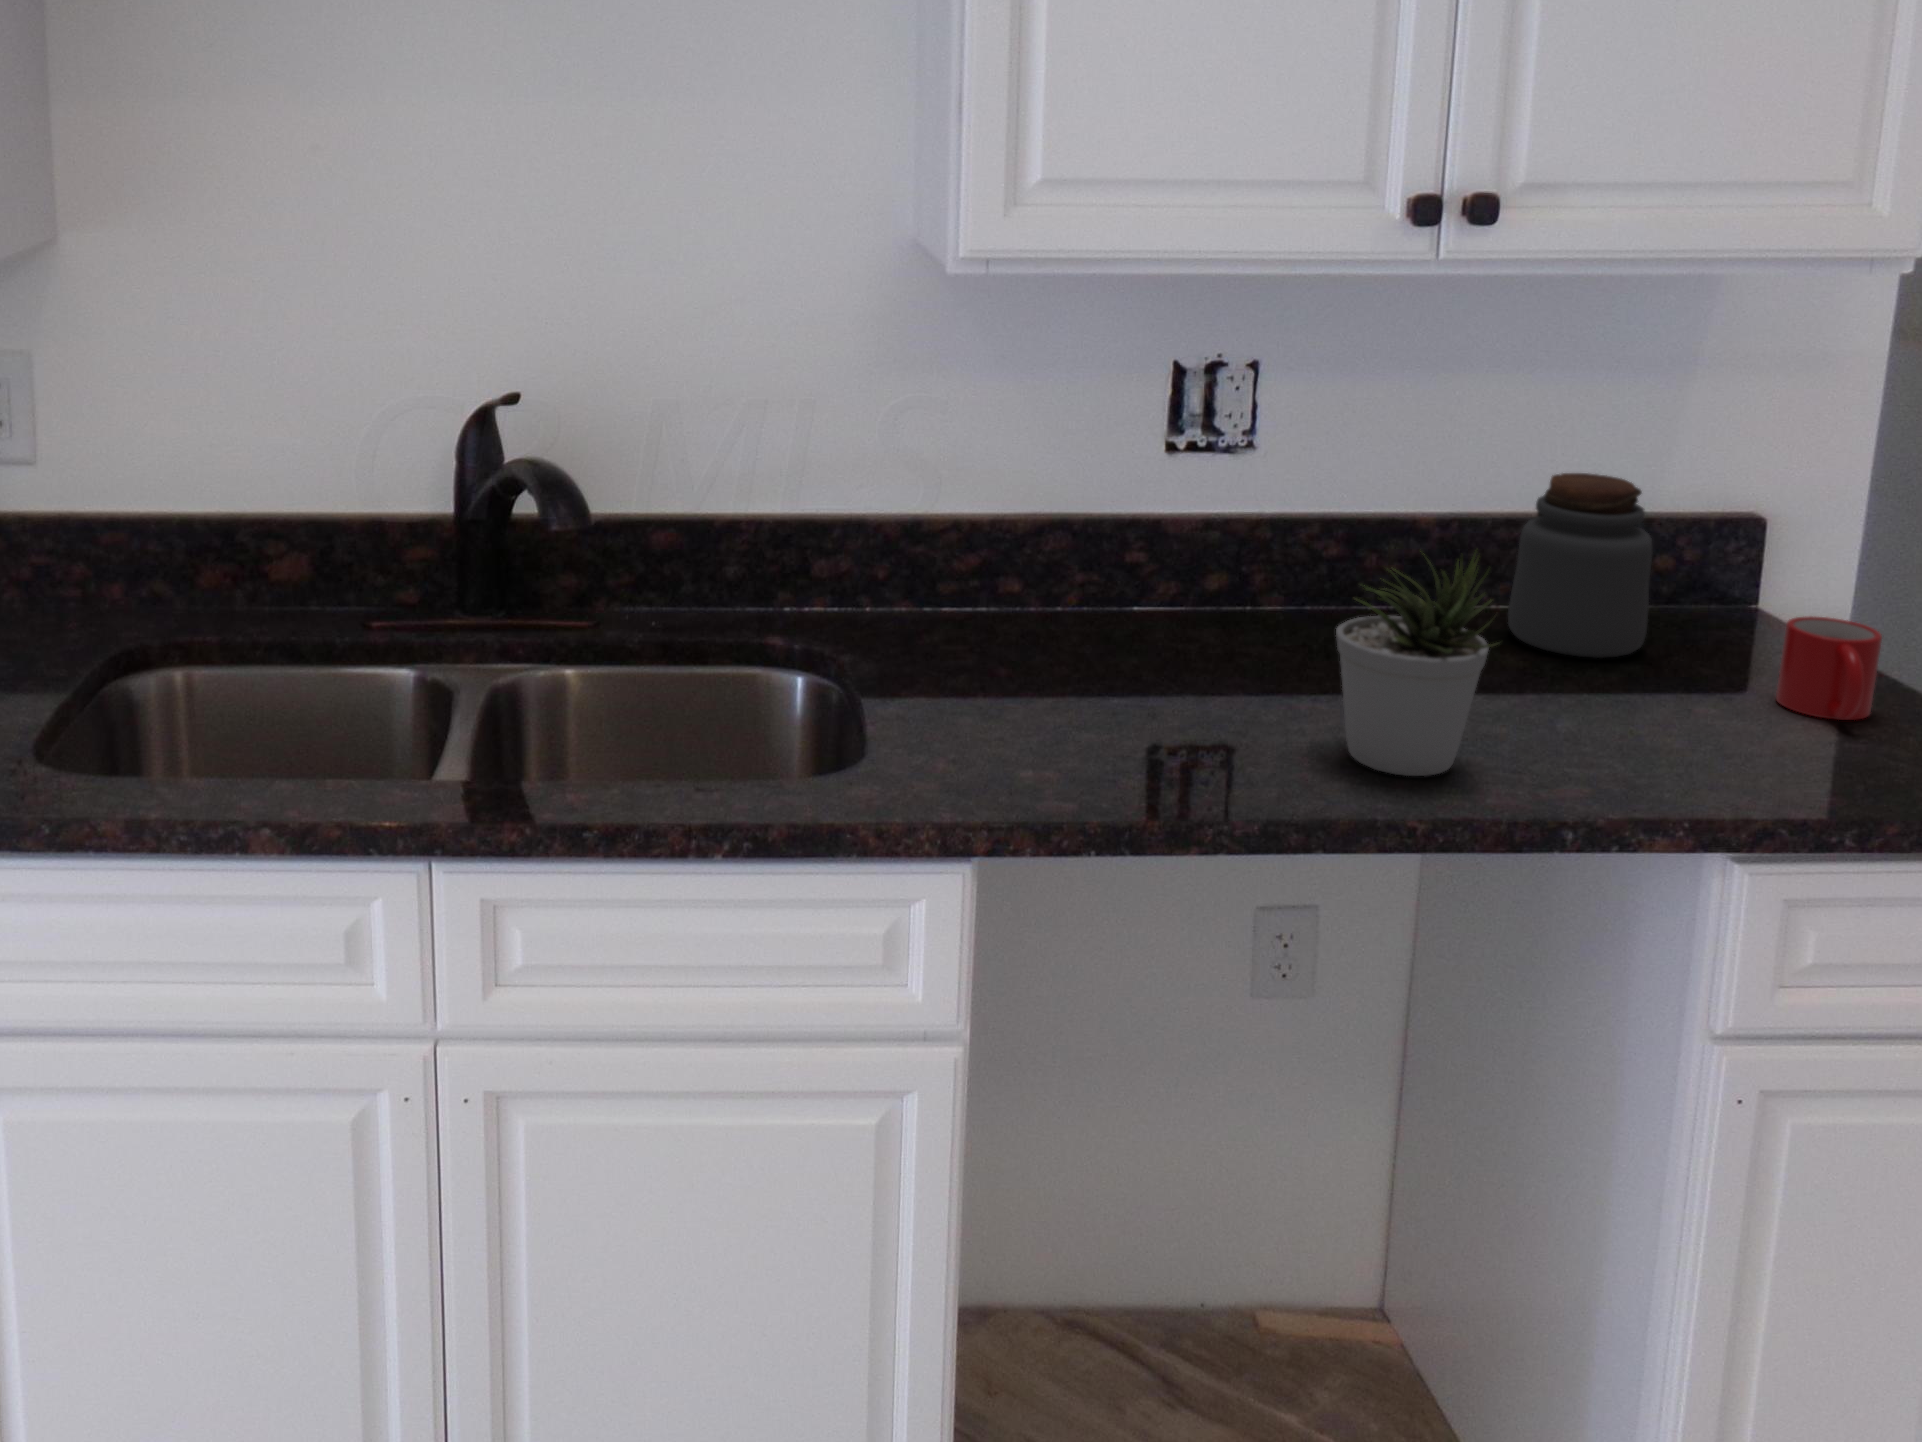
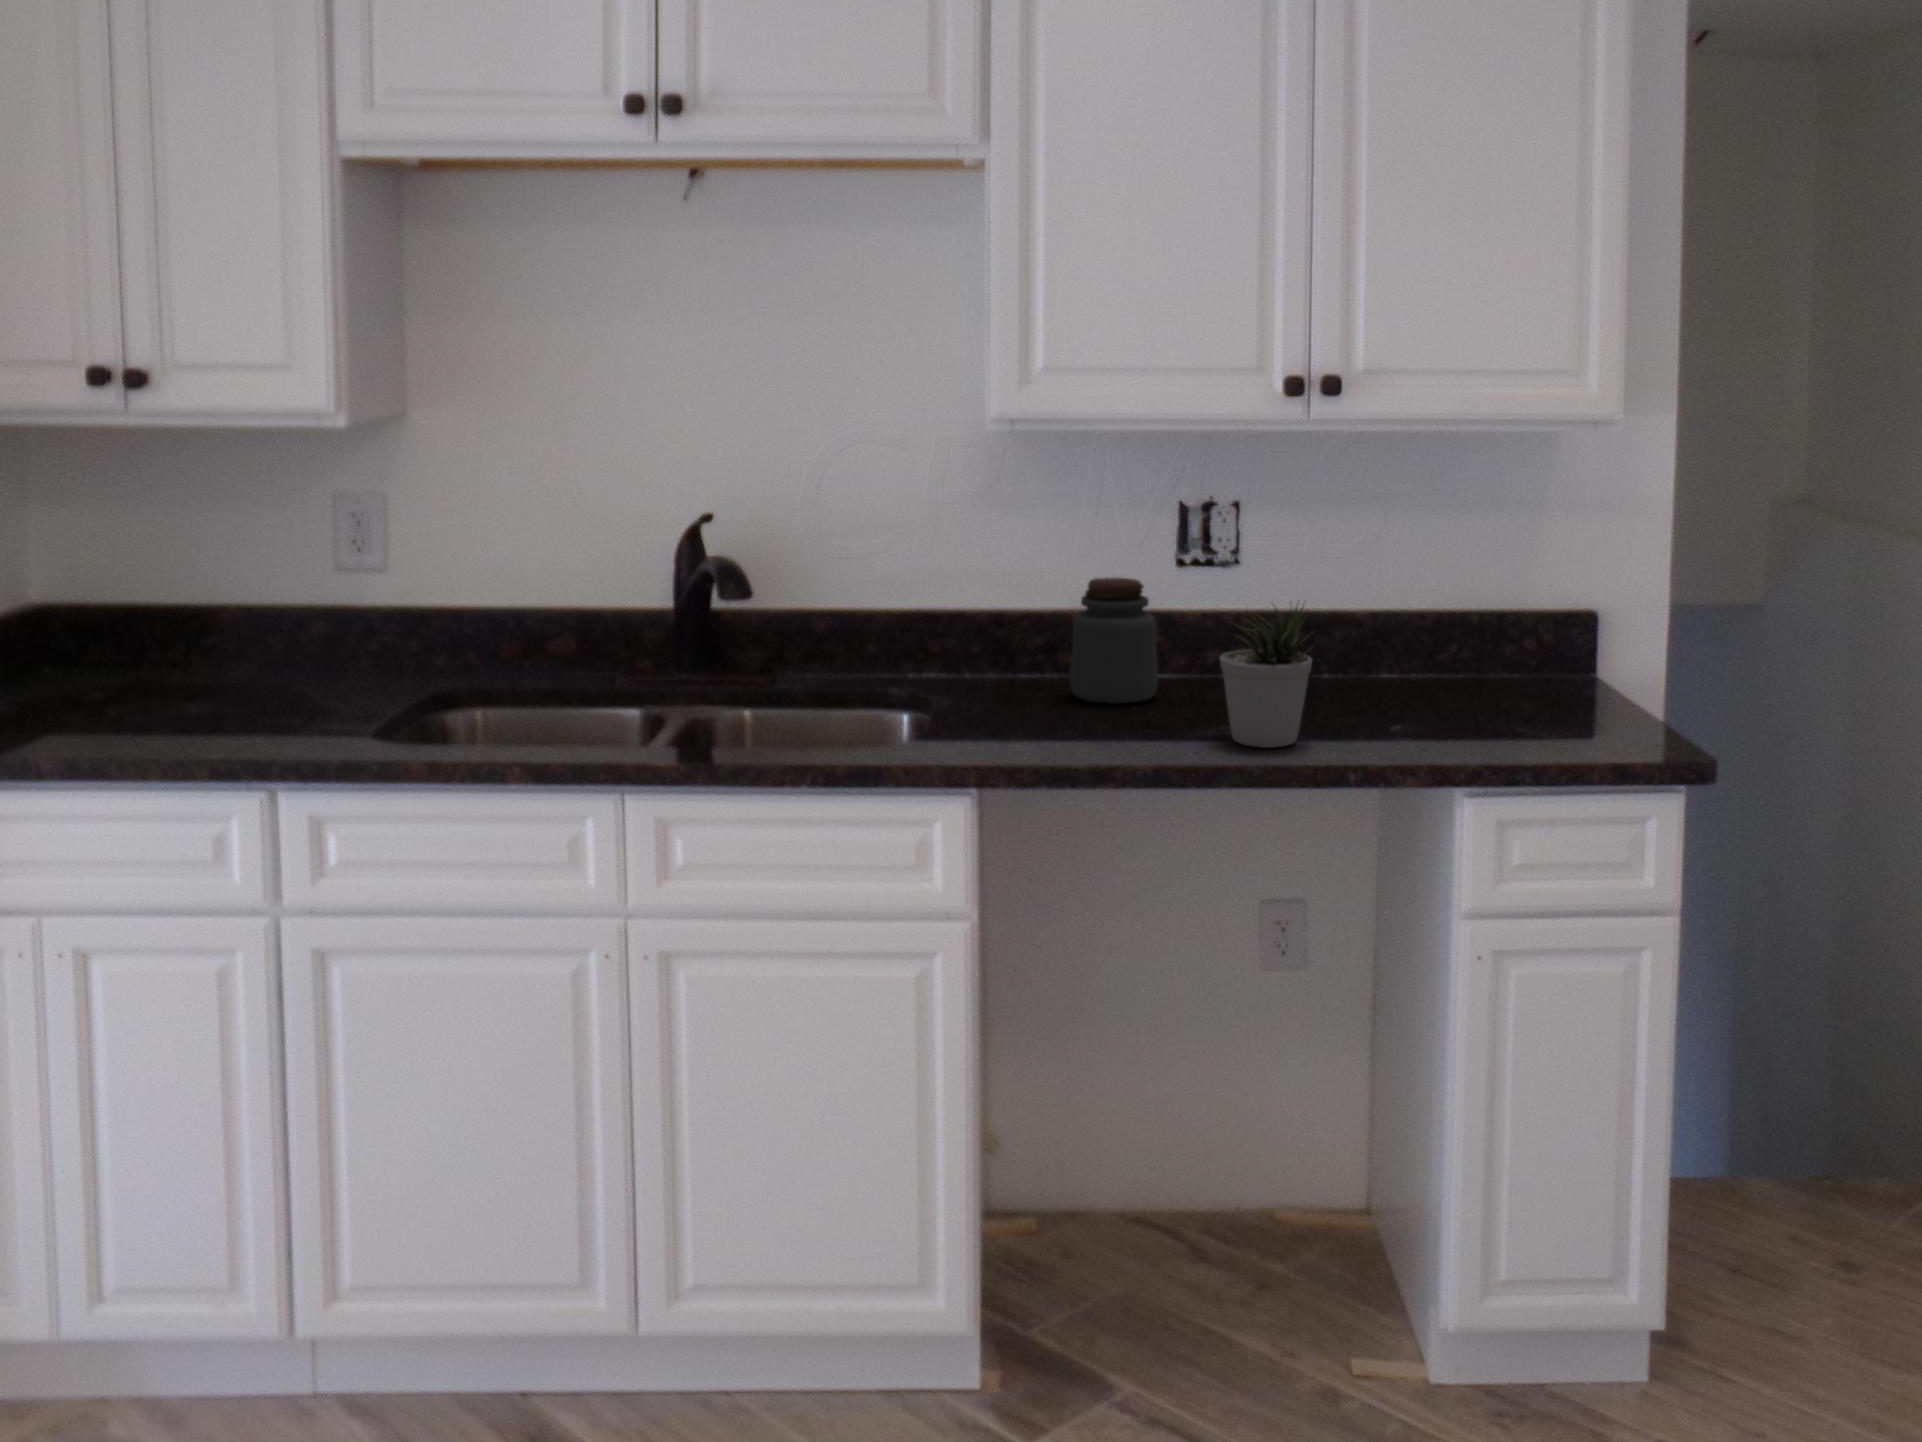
jar: present [1508,473,1652,658] -> present [1070,578,1158,704]
mug: present [1776,617,1882,720] -> none [1548,662,1606,726]

